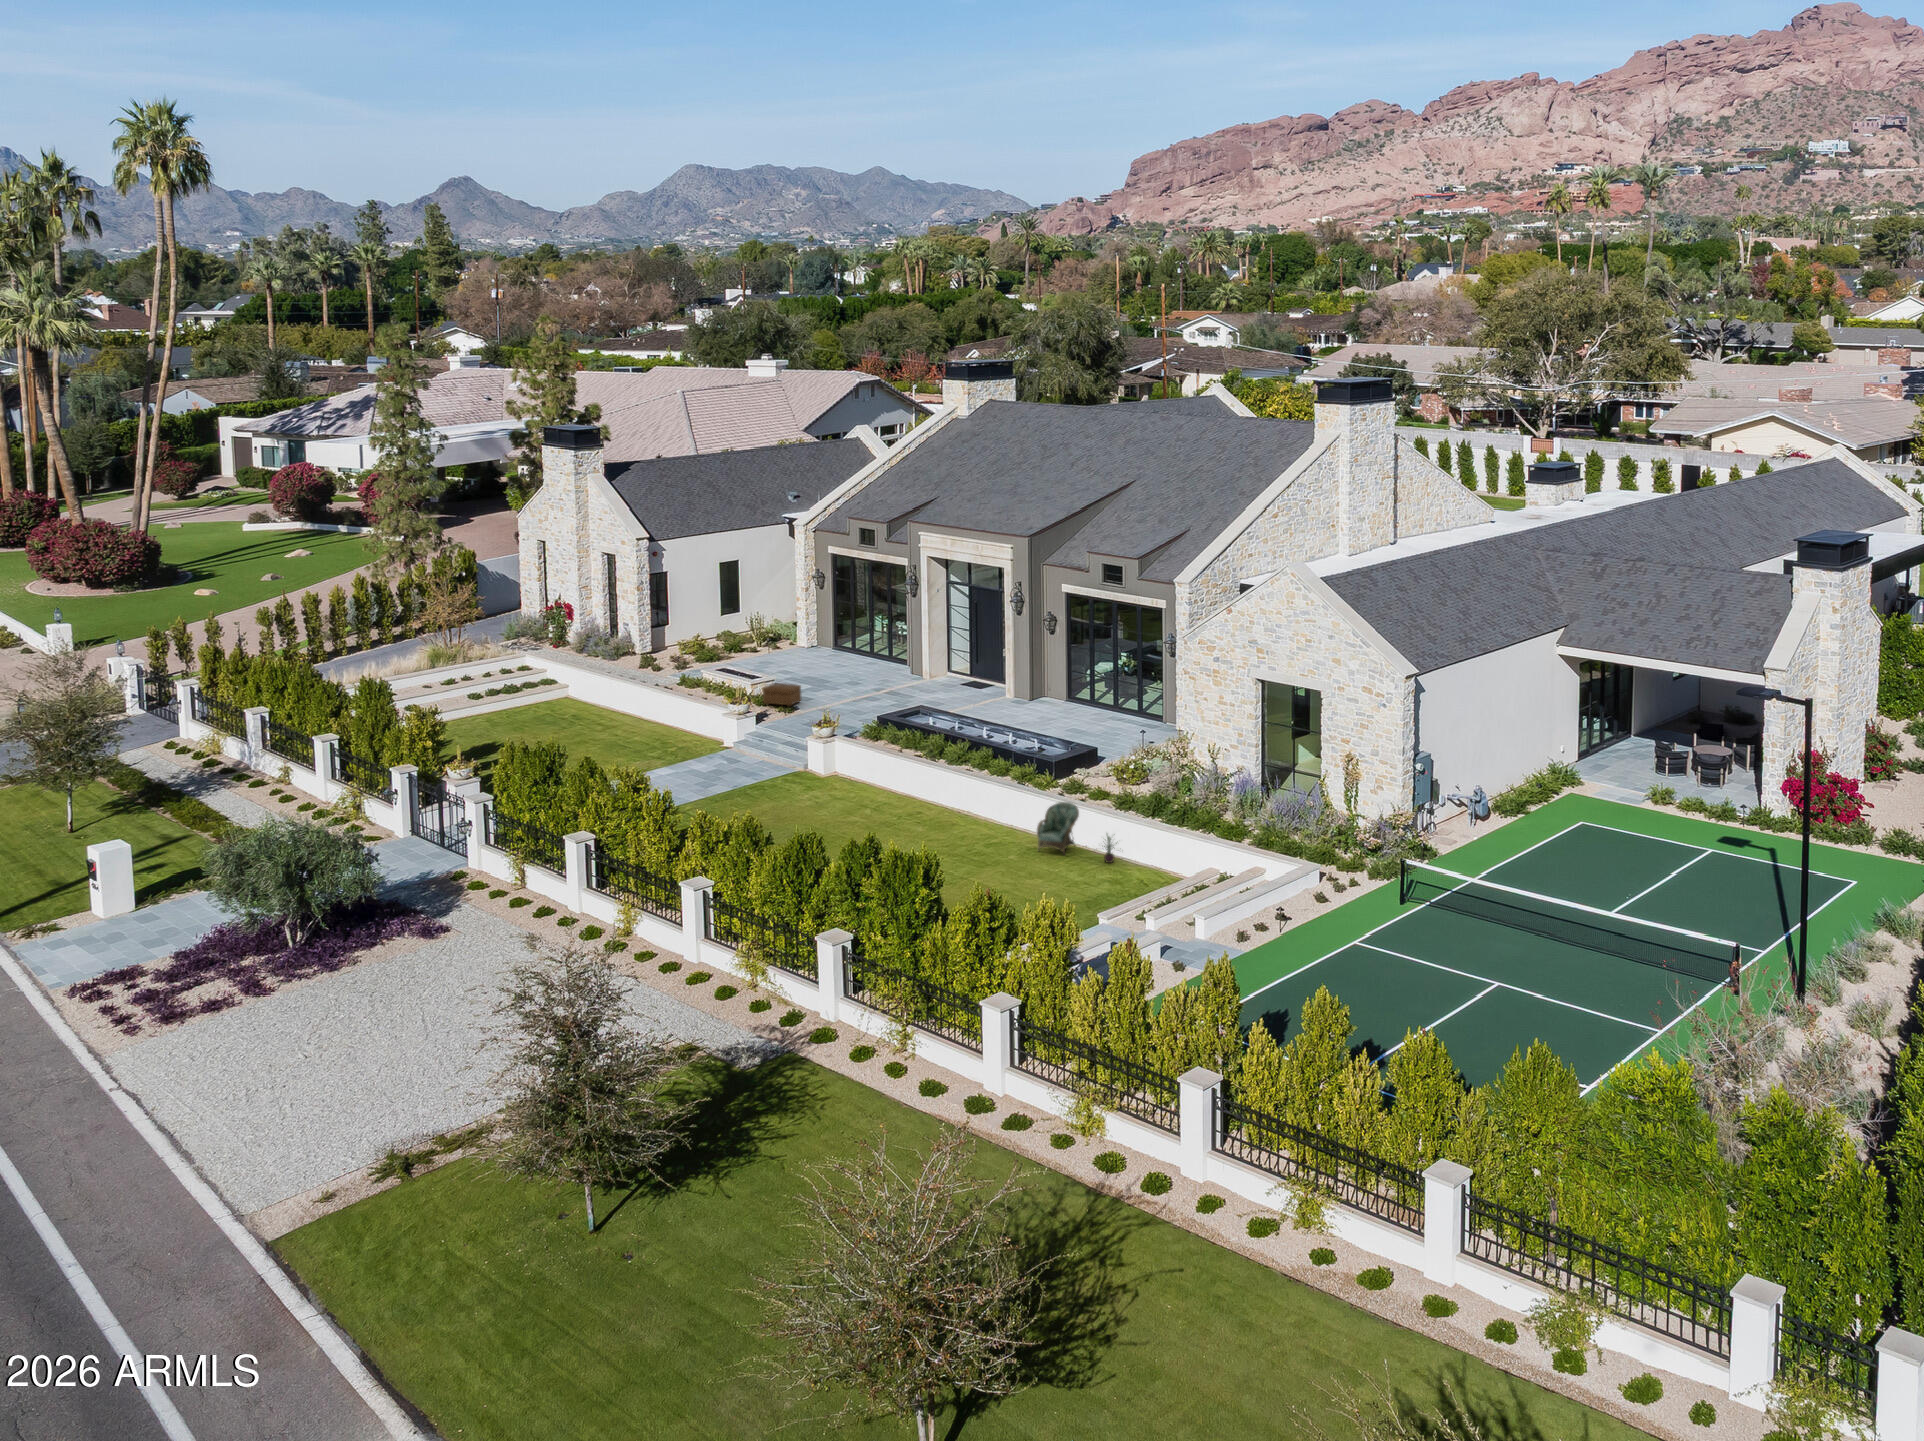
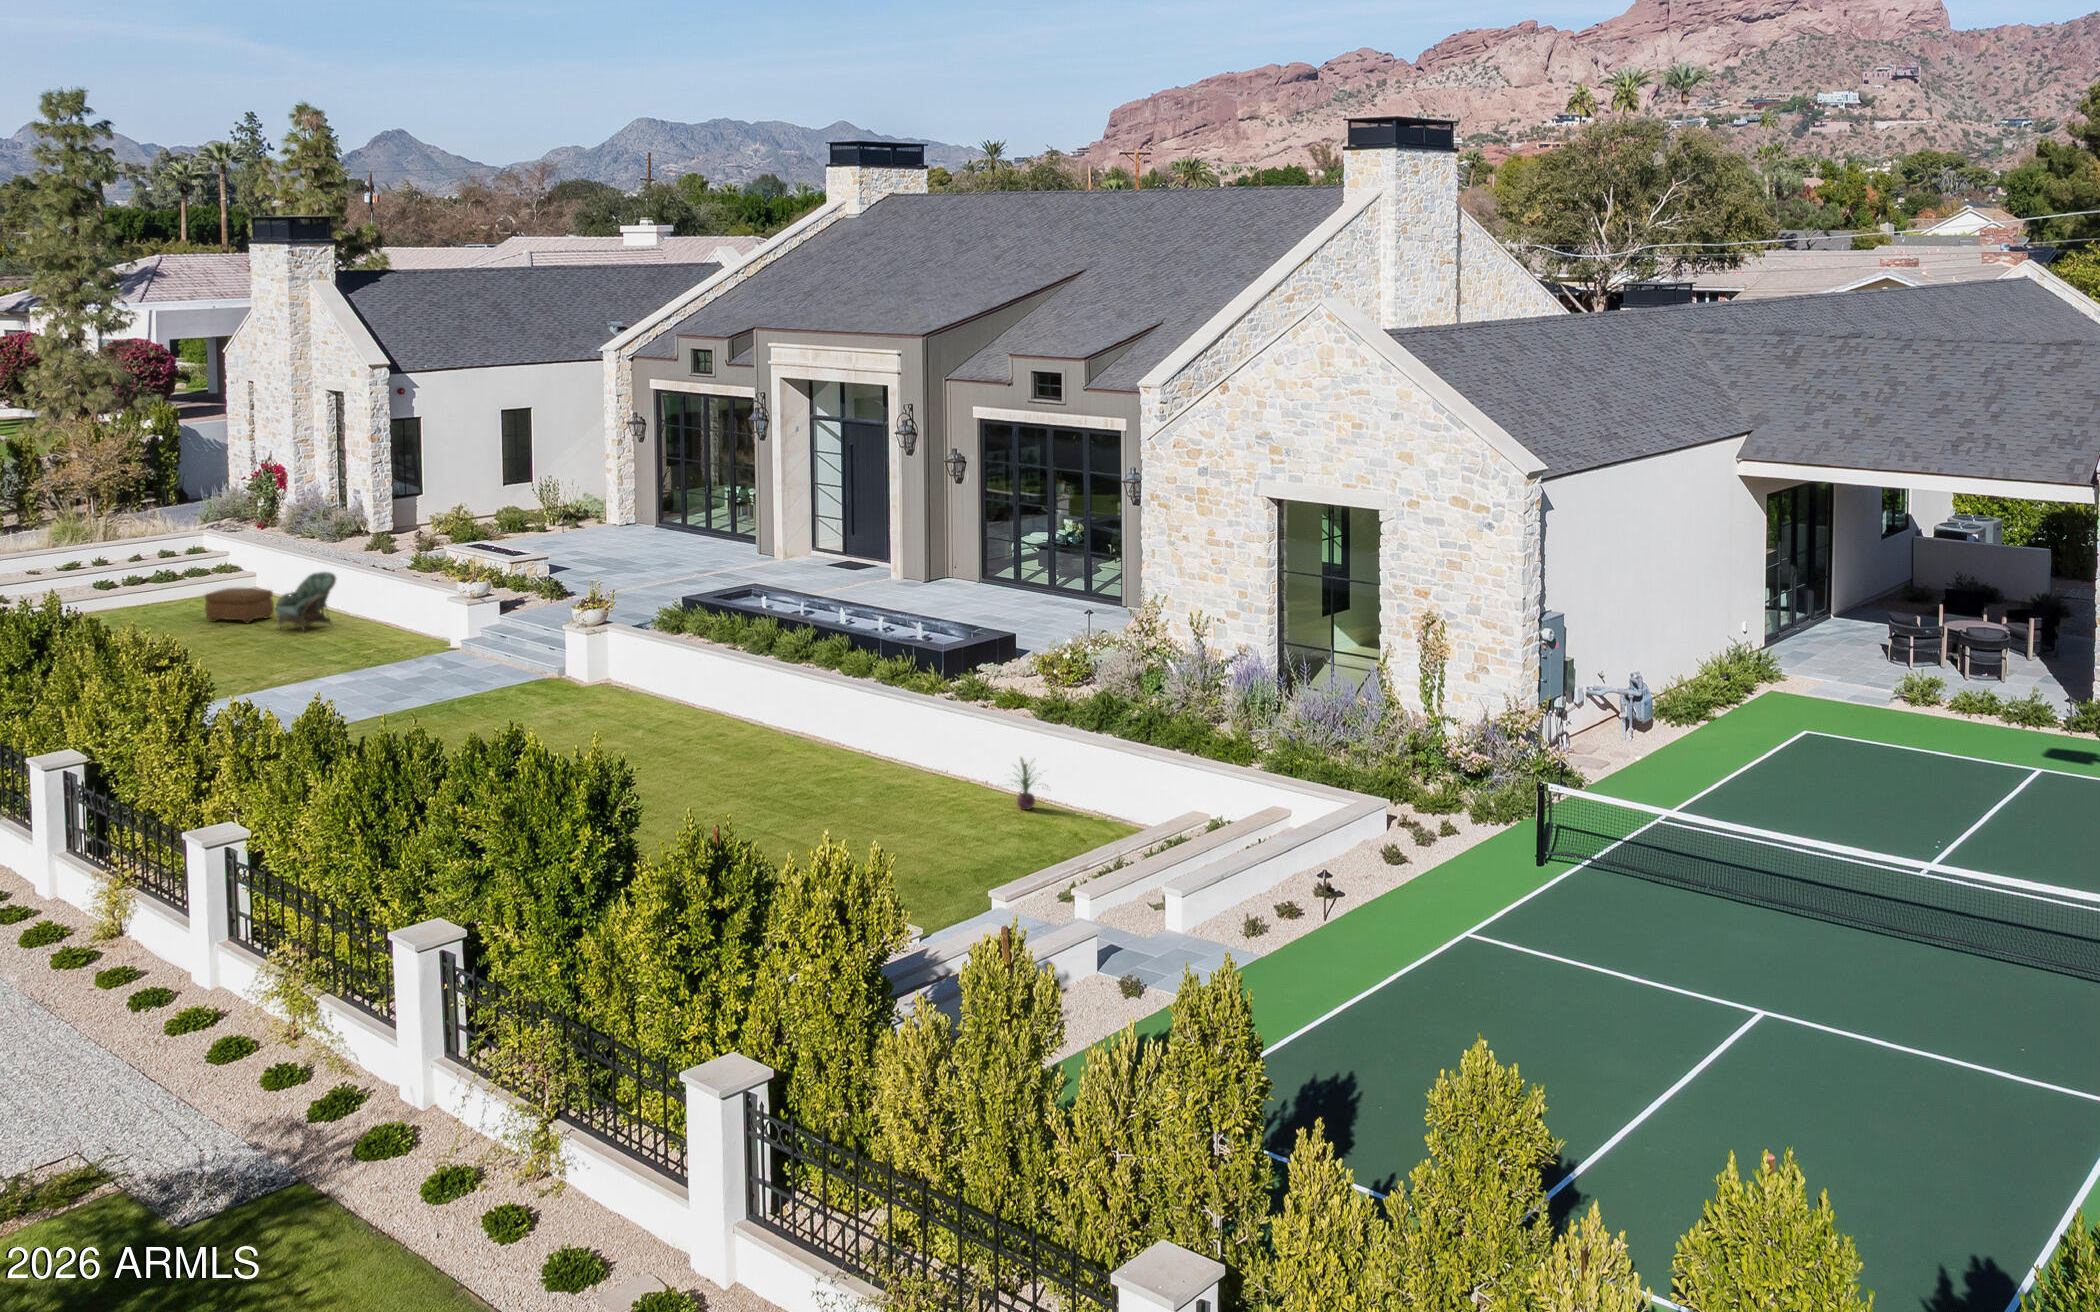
ottoman: present [762,683,801,707] -> present [205,588,274,623]
armchair: present [1037,802,1079,854] -> present [275,572,336,632]

